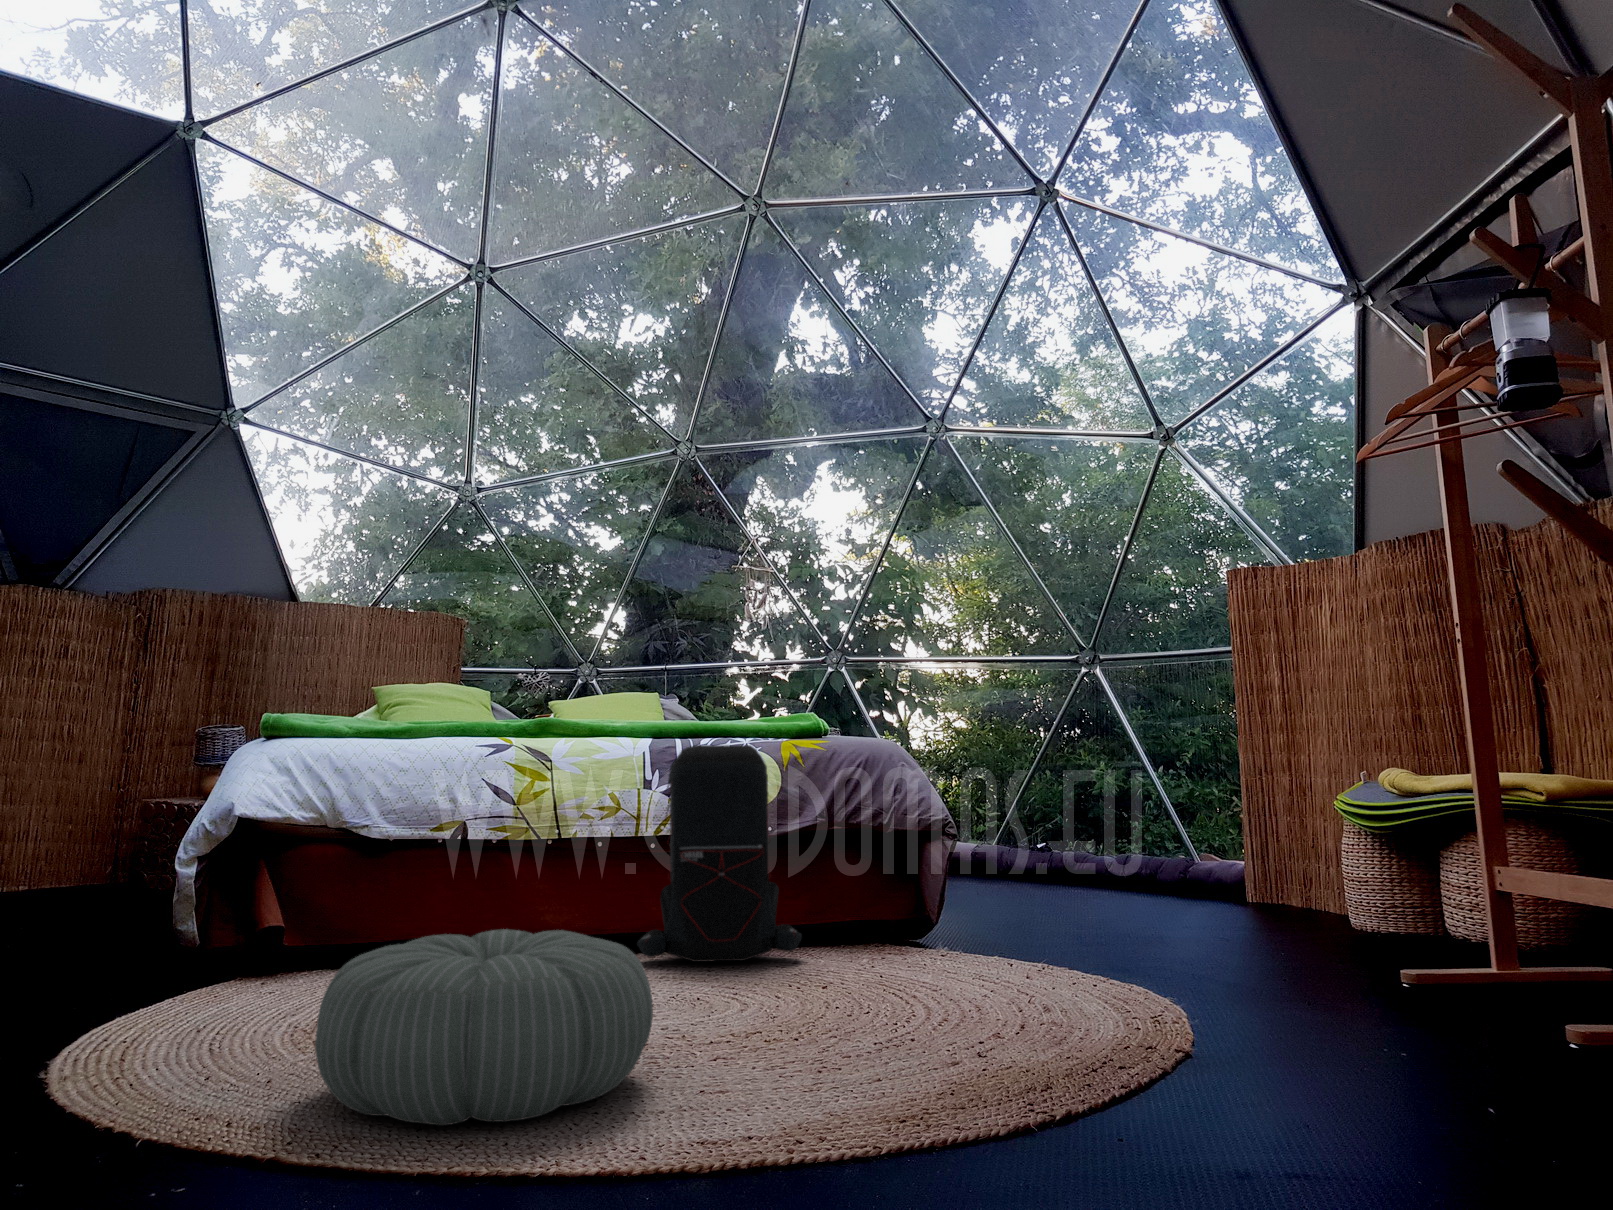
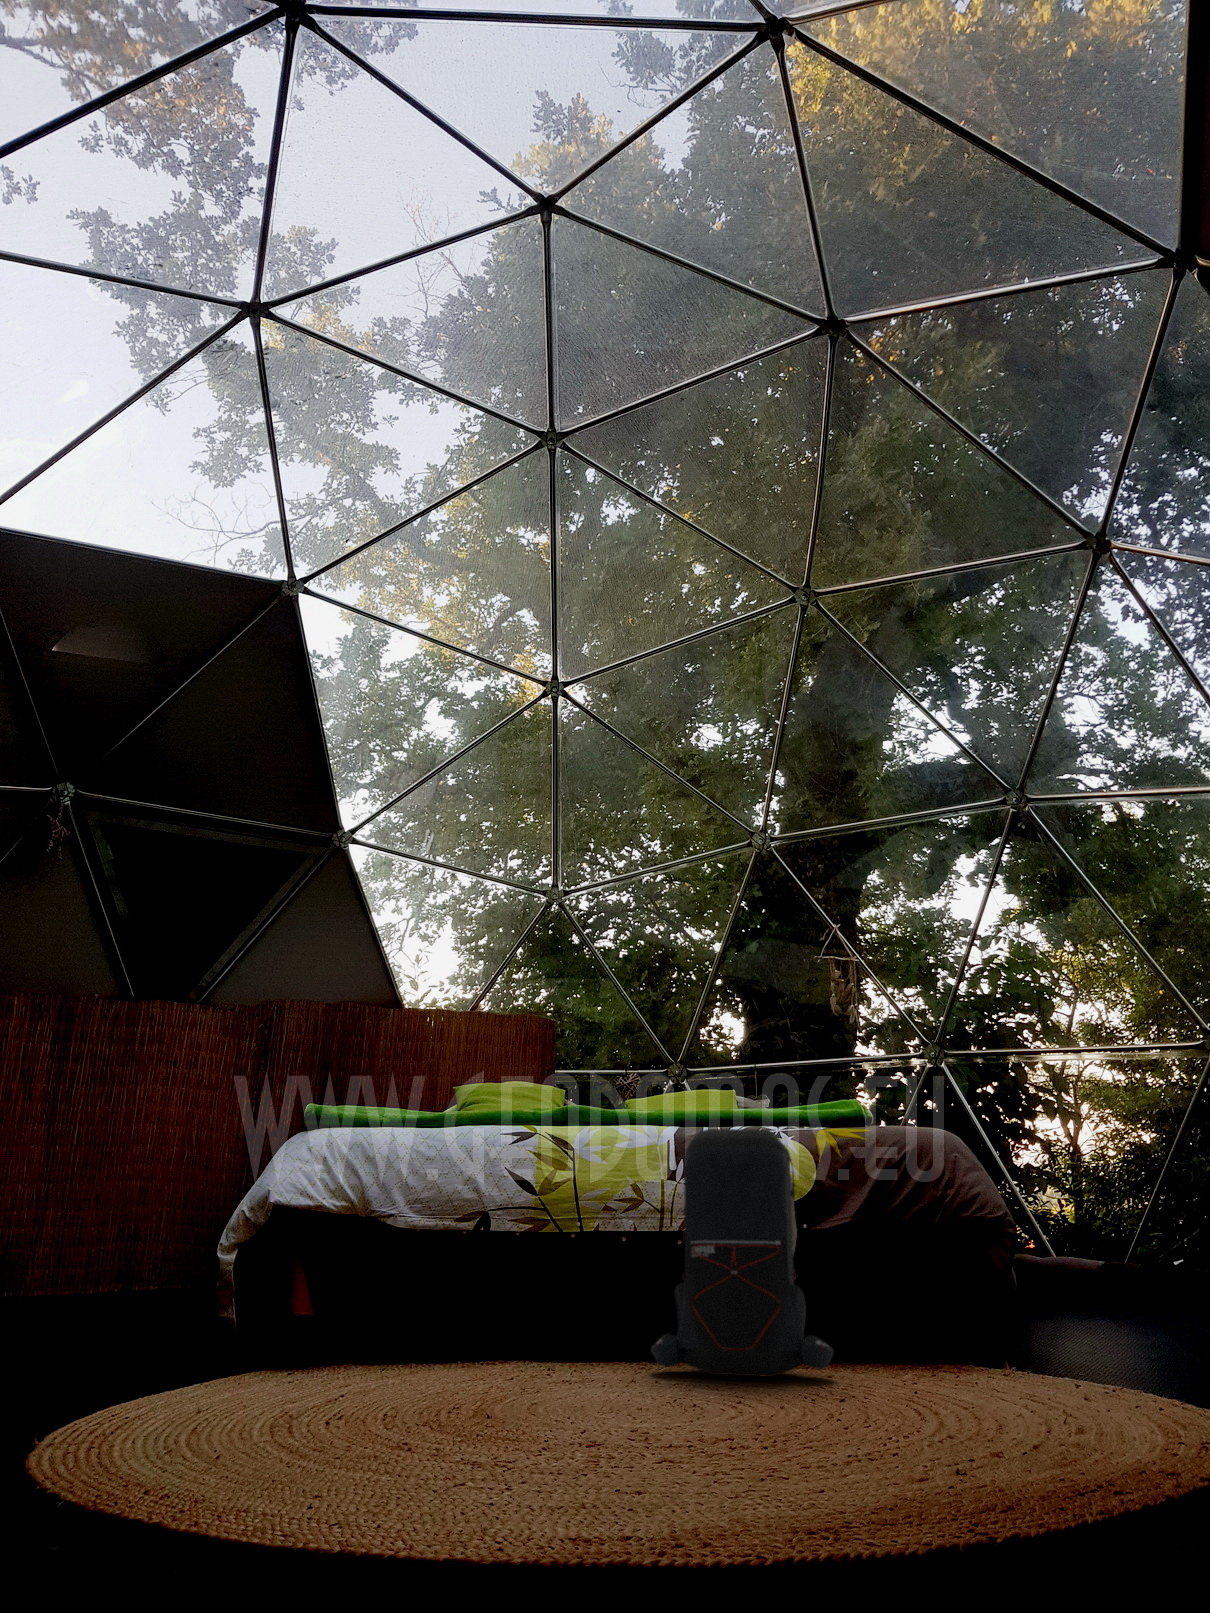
pouf: present [315,929,653,1126] -> none [222,1301,571,1500]

